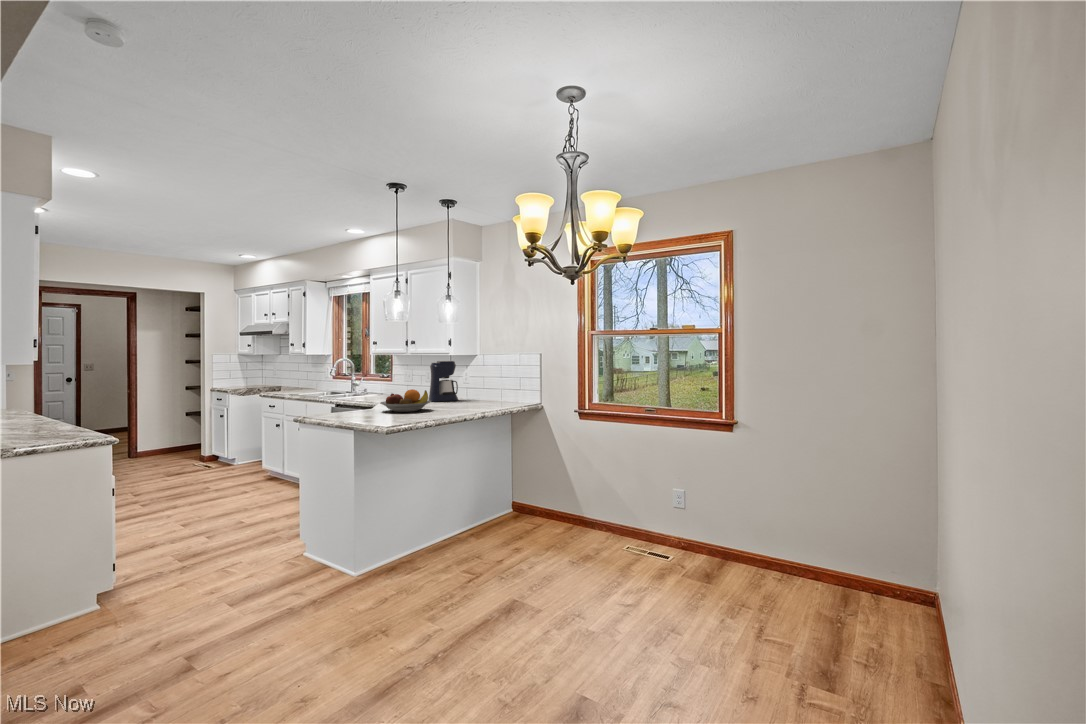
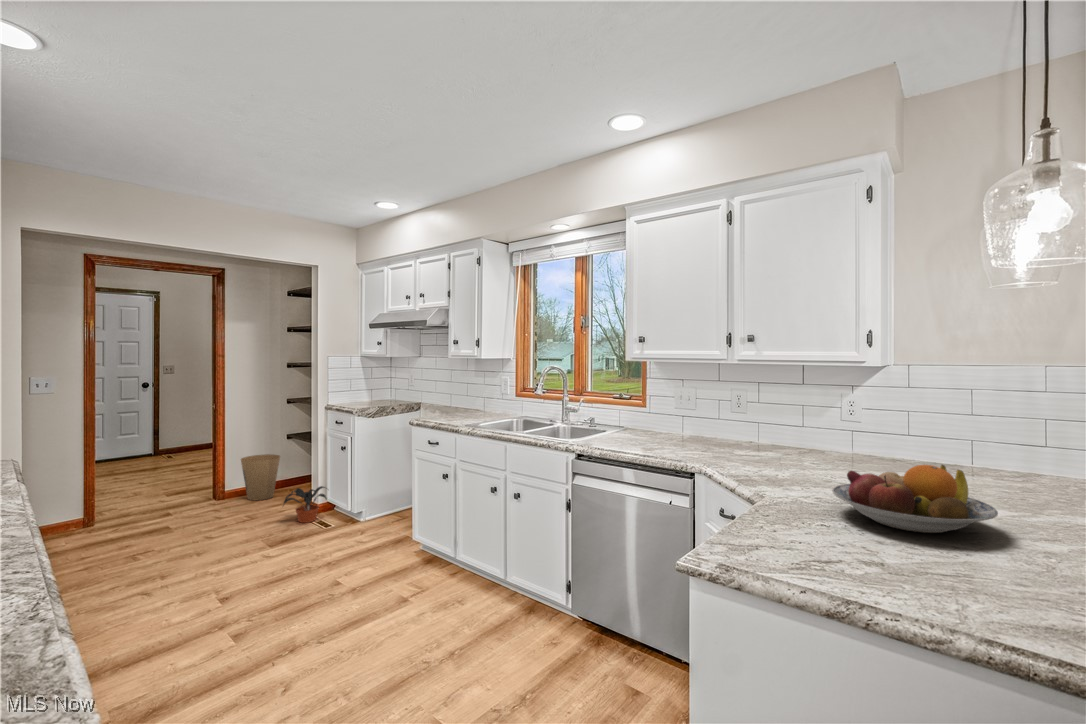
coffee maker: present [429,361,458,402] -> none [783,378,854,465]
trash can: none [149,426,179,457] -> present [241,454,280,500]
potted plant: none [179,442,213,466] -> present [284,486,327,523]

